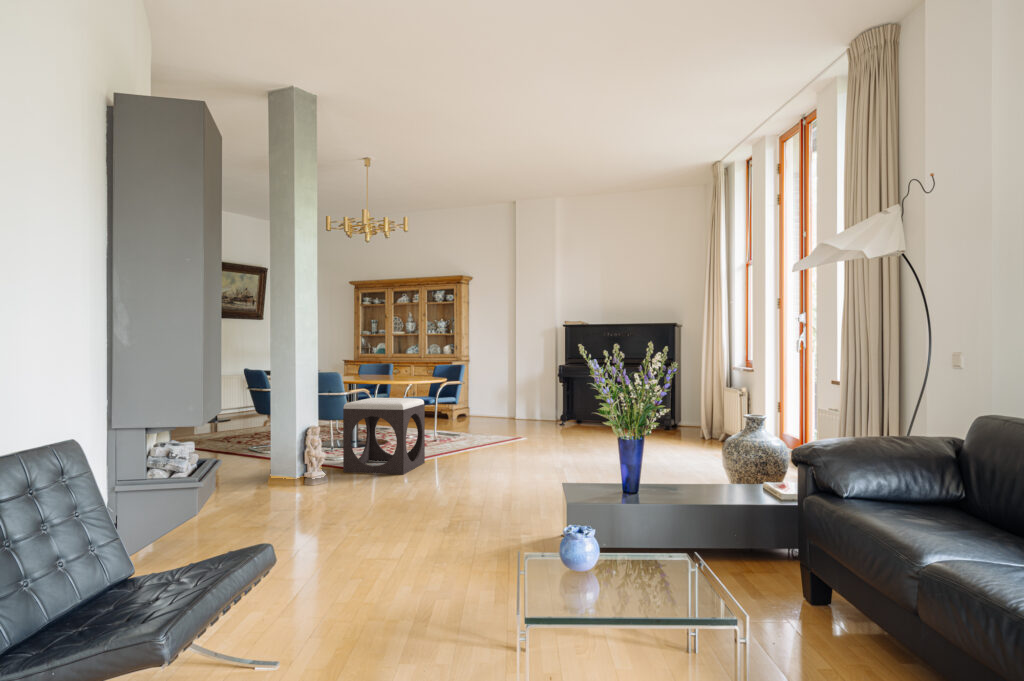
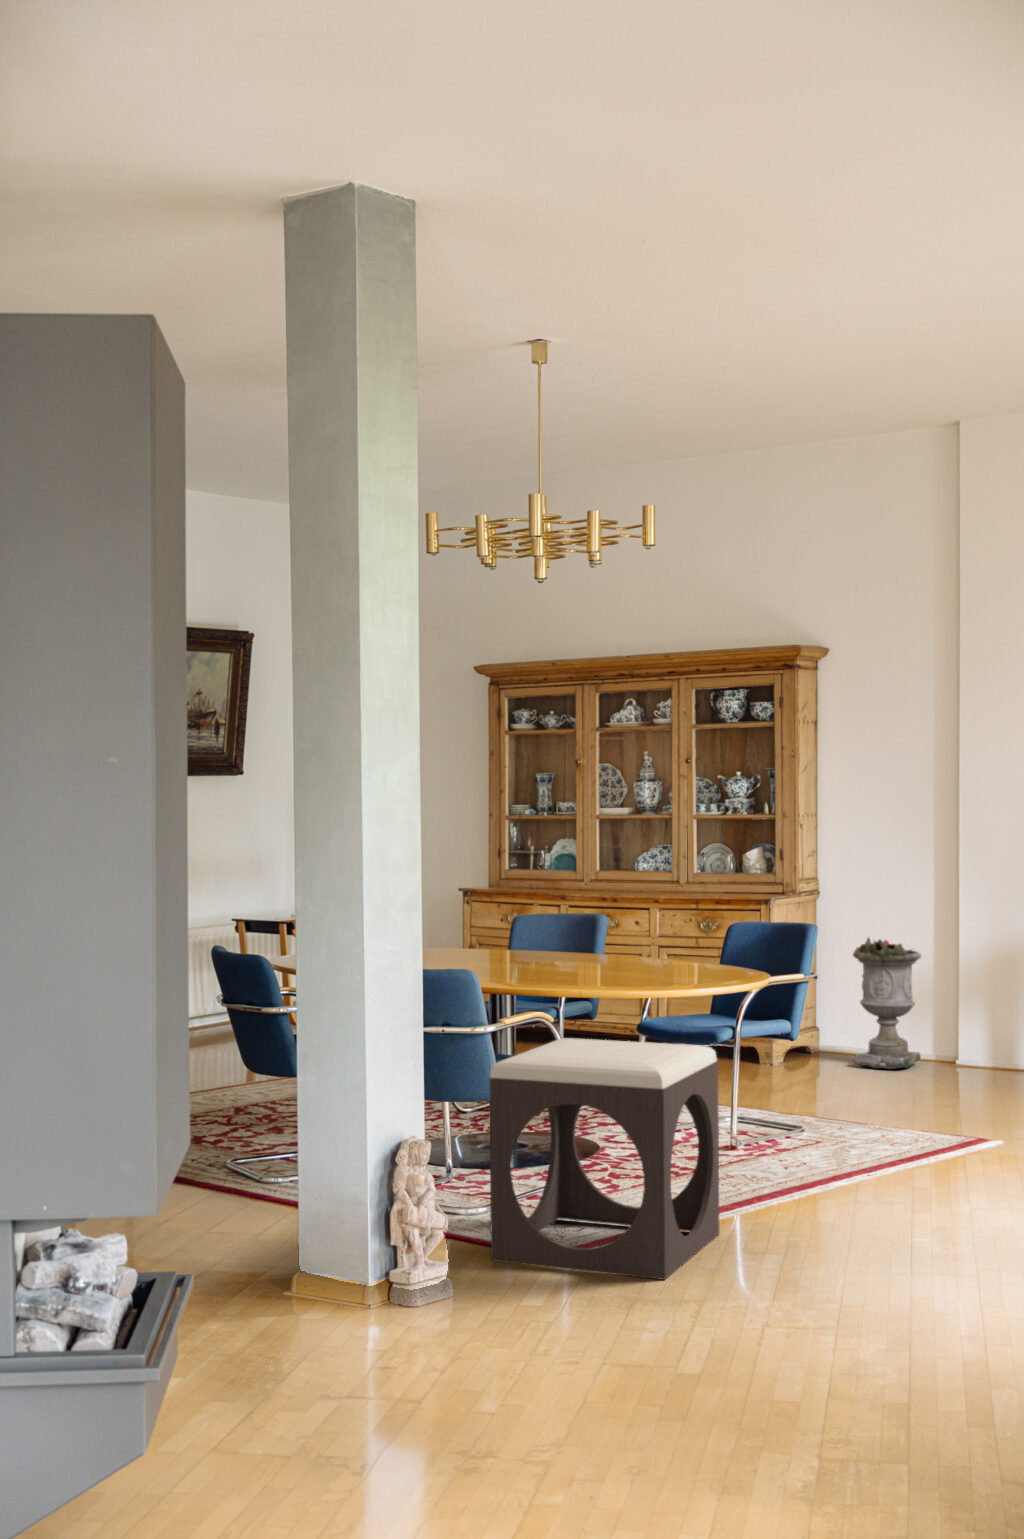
planter: none [481,375,504,420] -> present [853,938,921,1069]

